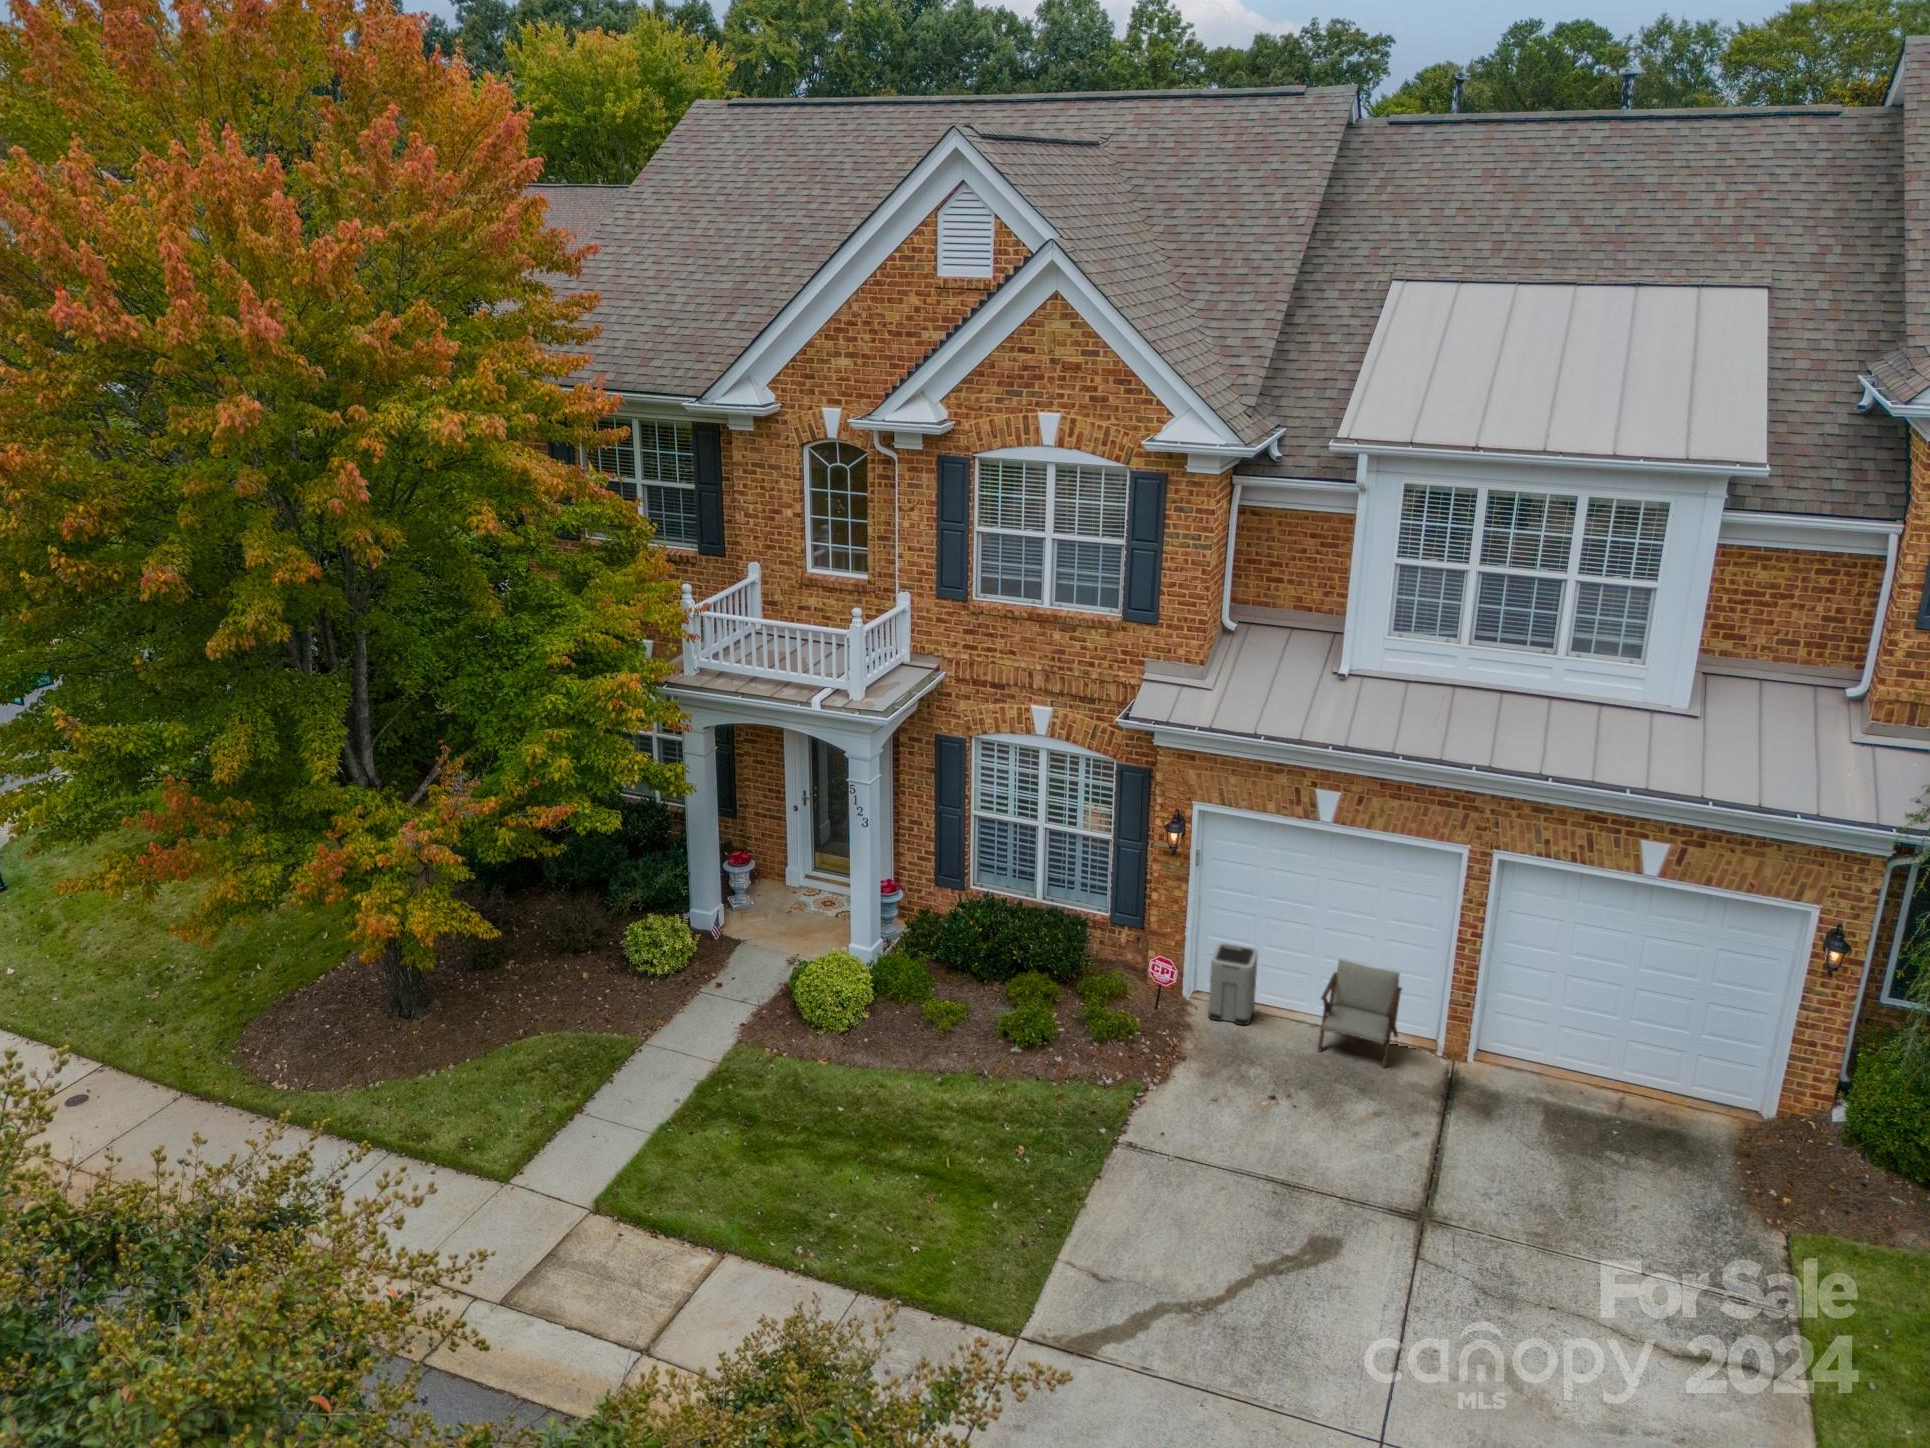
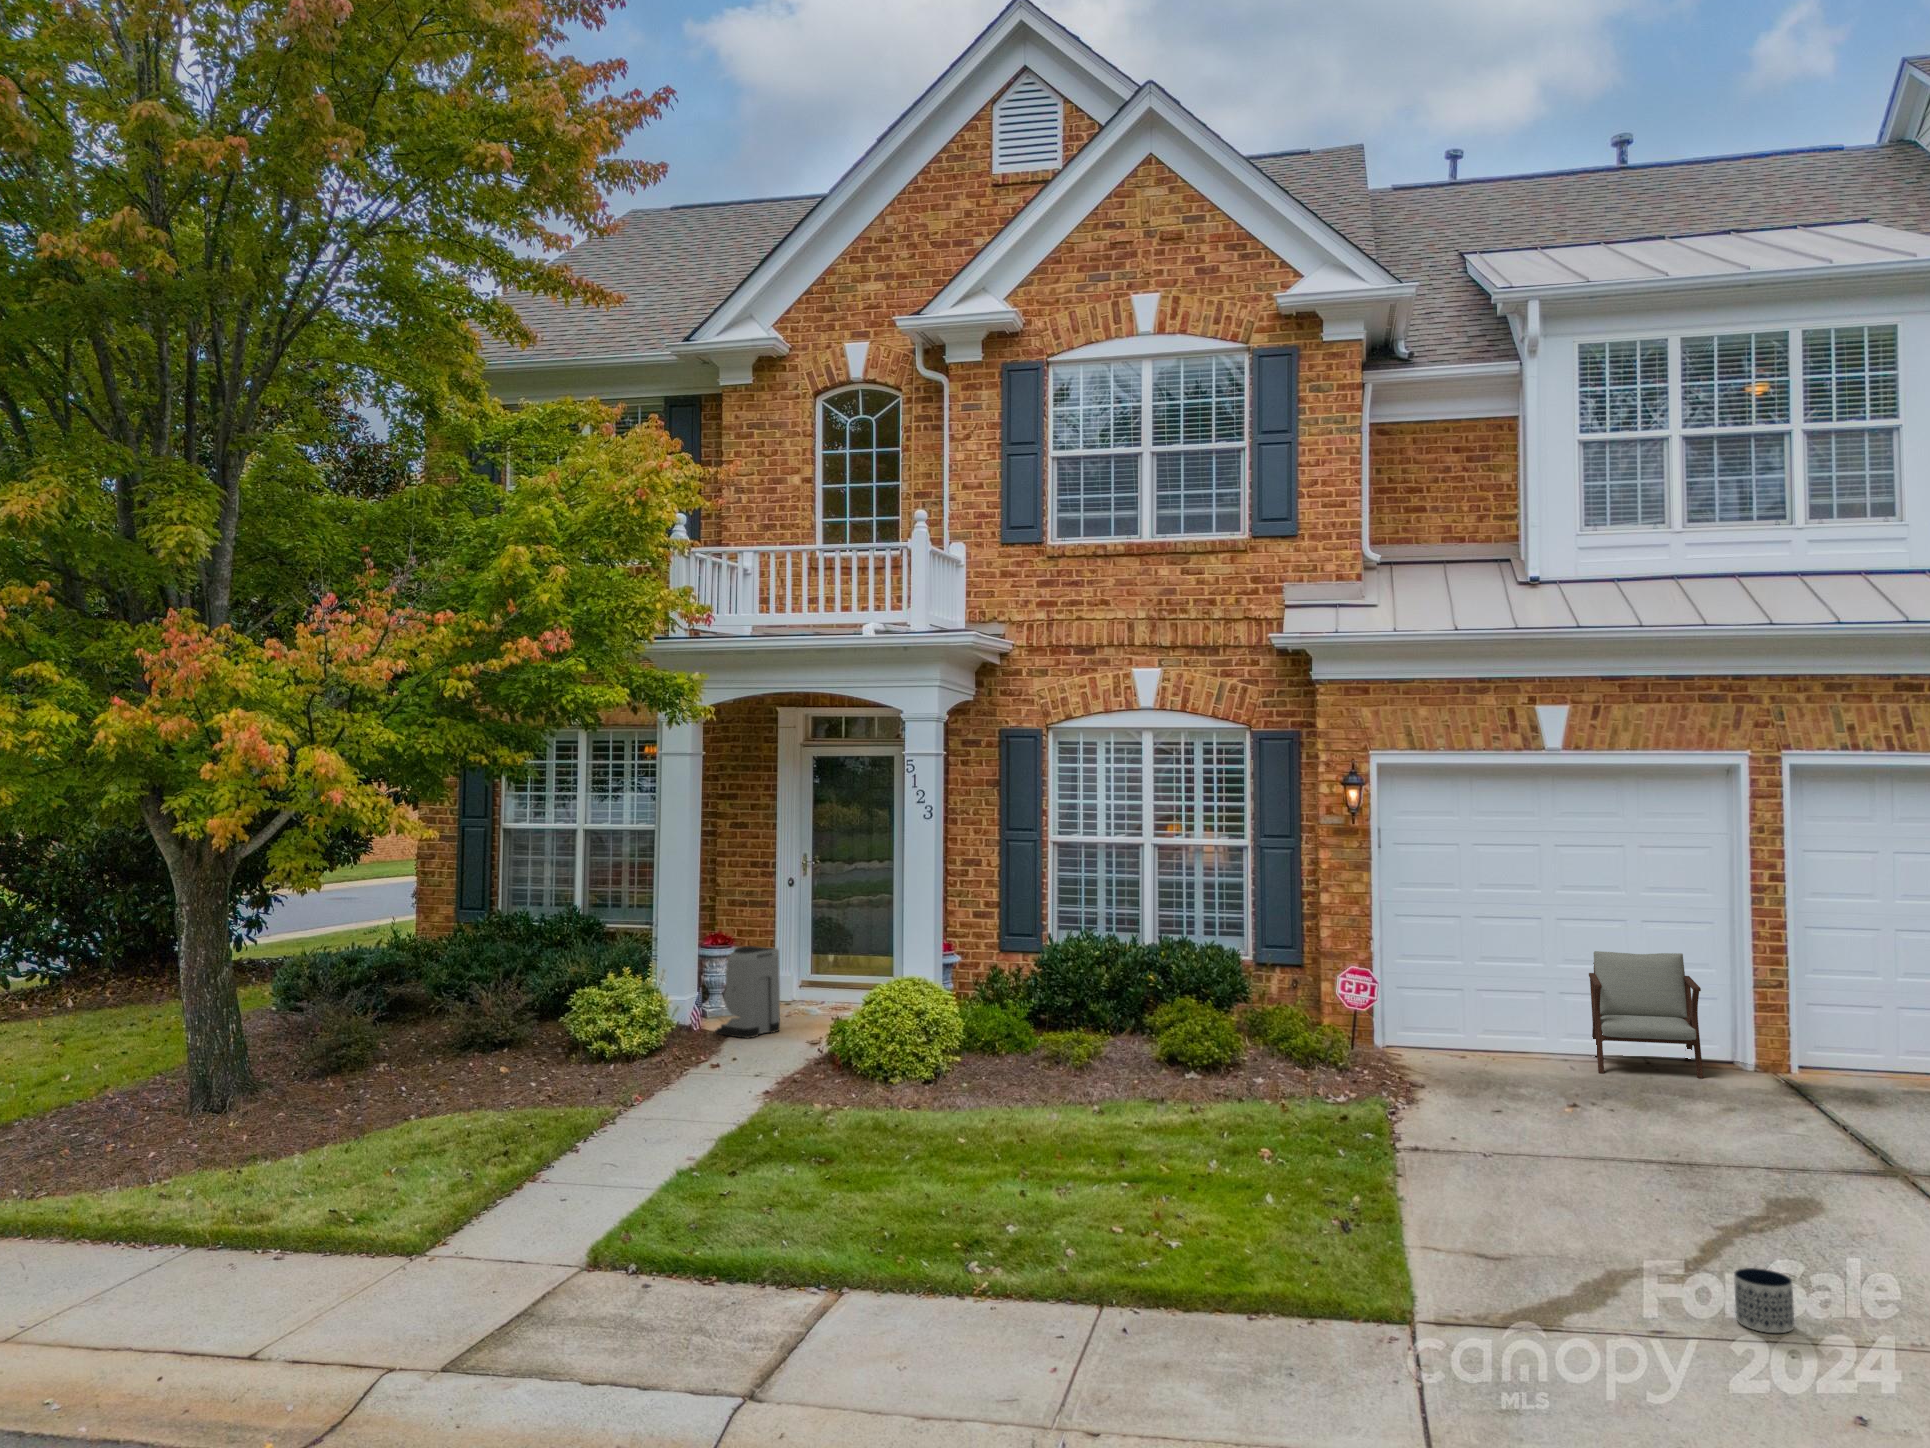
trash can: present [1209,943,1258,1025] -> present [715,946,780,1038]
planter: none [1179,1352,1208,1393] -> present [1734,1268,1794,1333]

